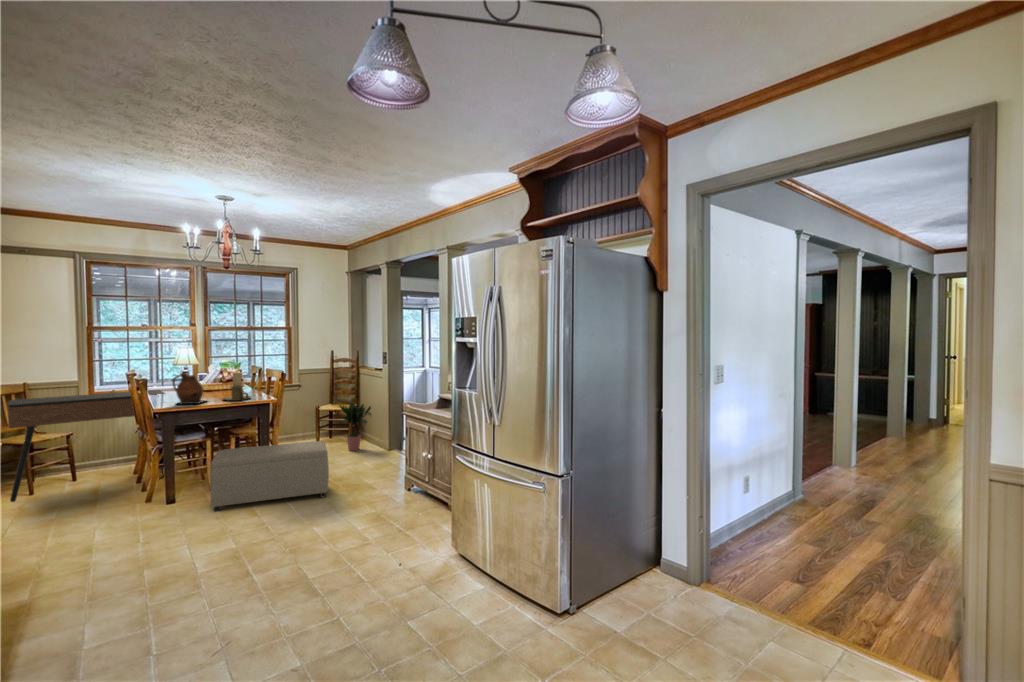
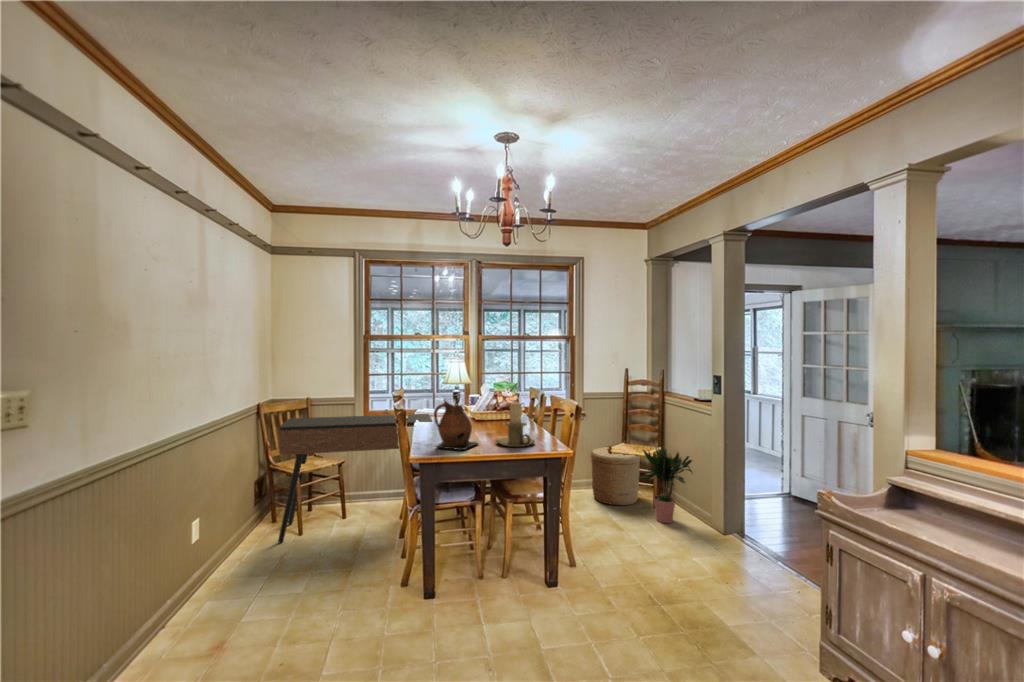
woven basket: none [304,408,341,447] -> present [591,447,640,505]
ottoman: present [210,441,329,511] -> none [478,525,663,648]

